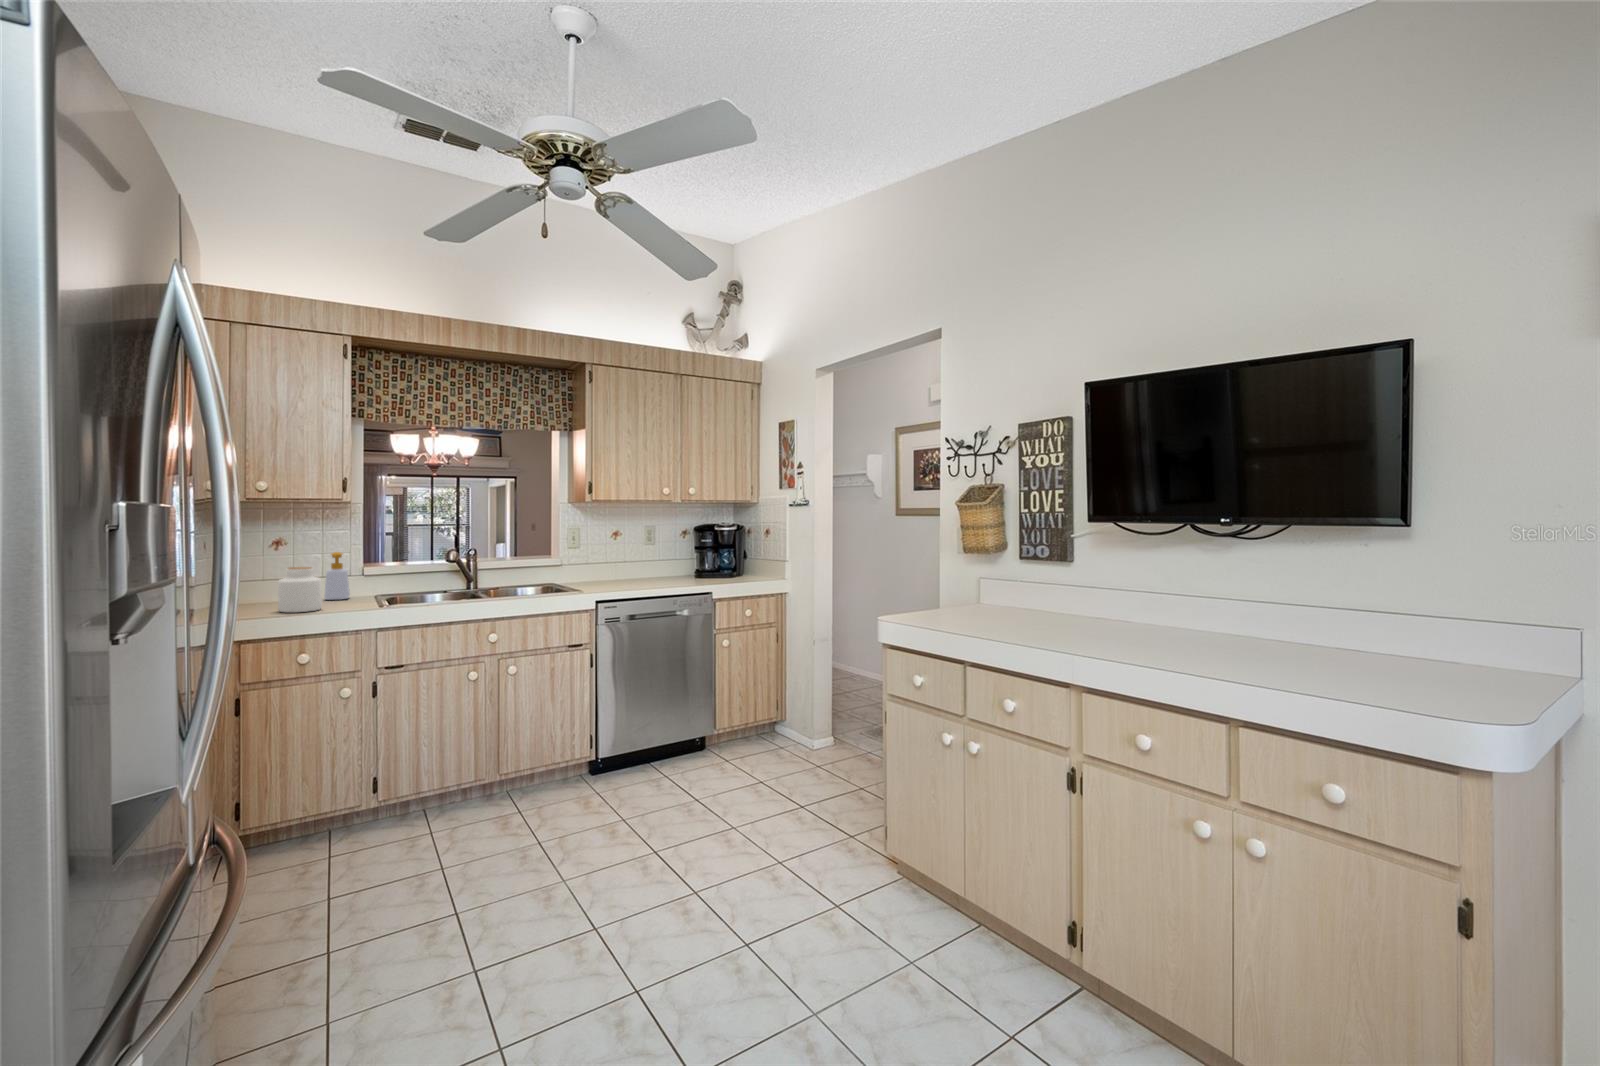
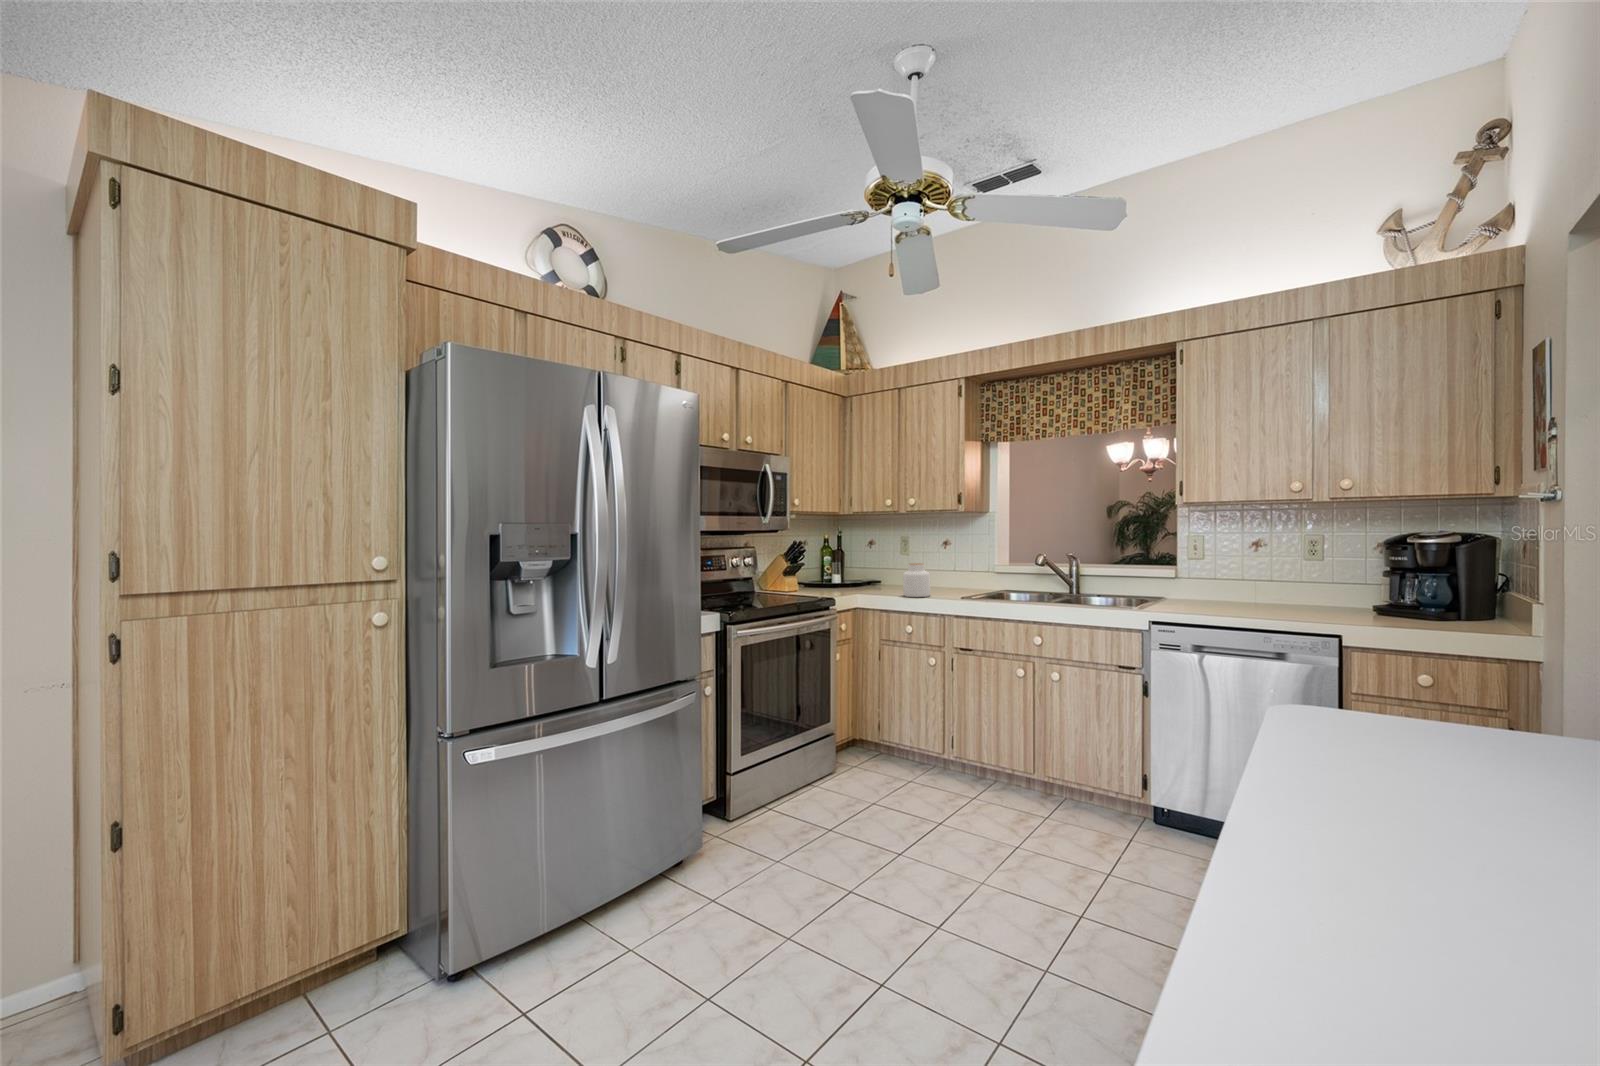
soap bottle: present [324,552,350,600] -> none [955,553,976,592]

